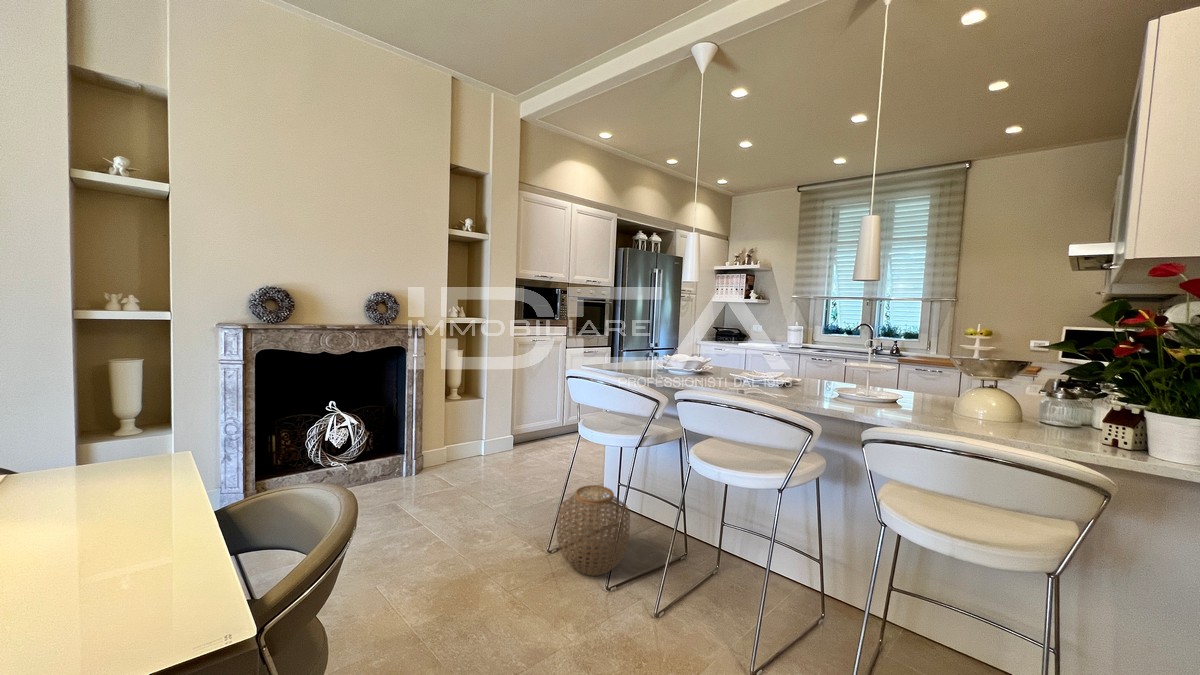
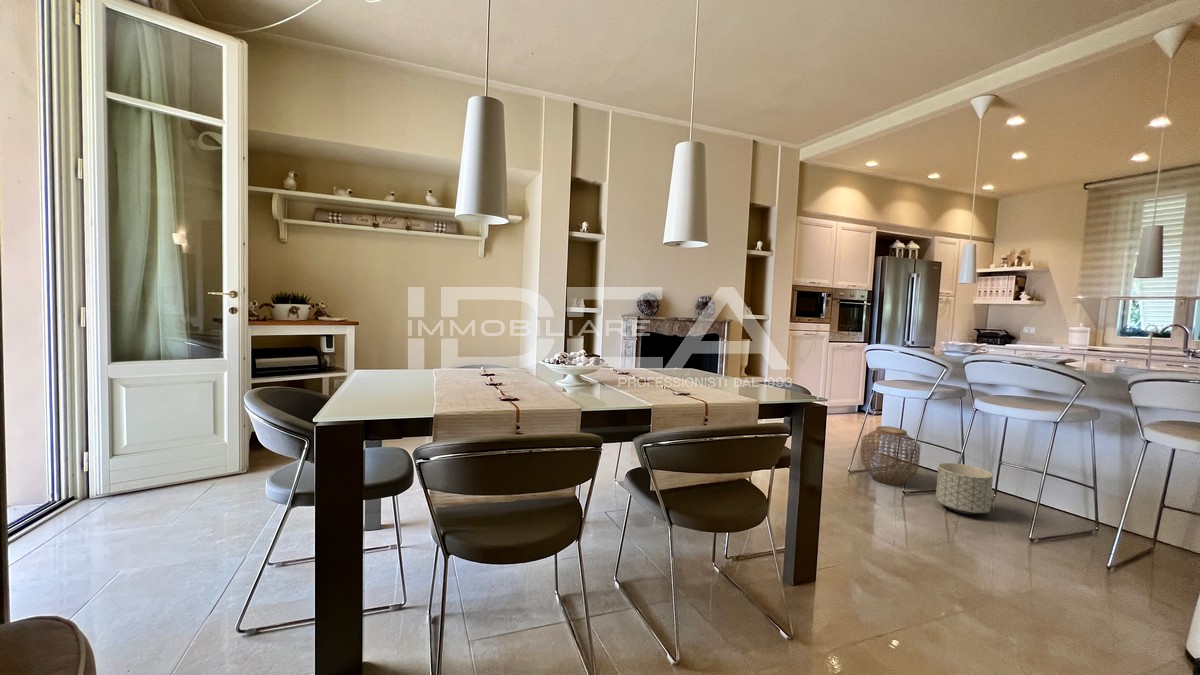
planter: none [640,546,708,635] -> present [936,463,993,514]

